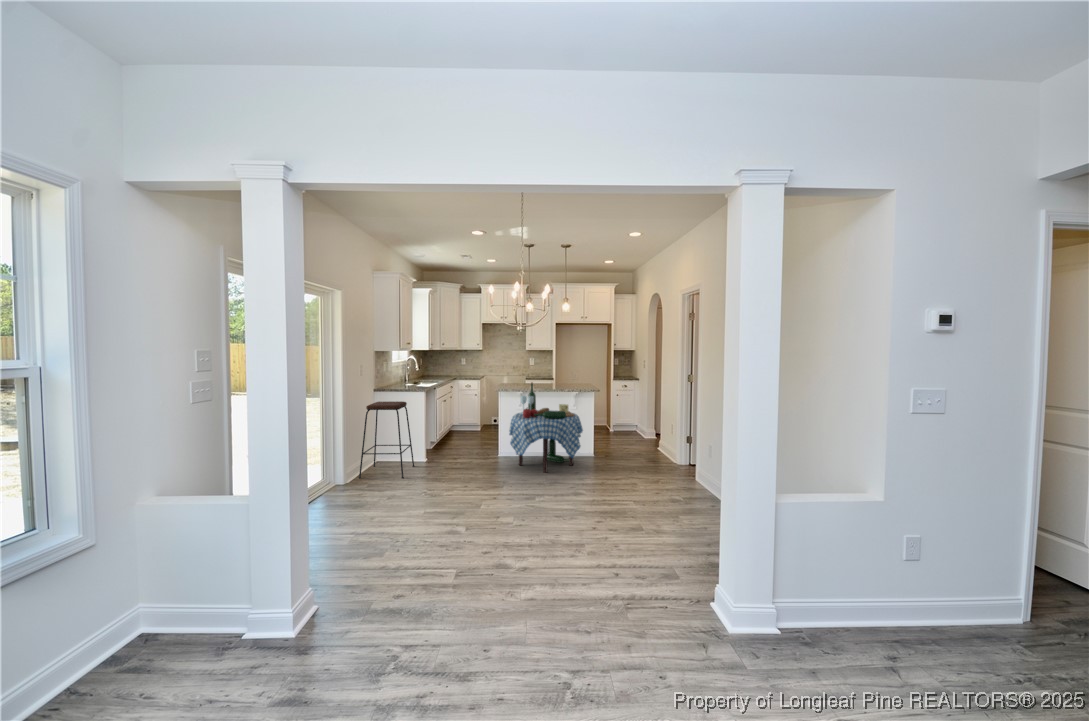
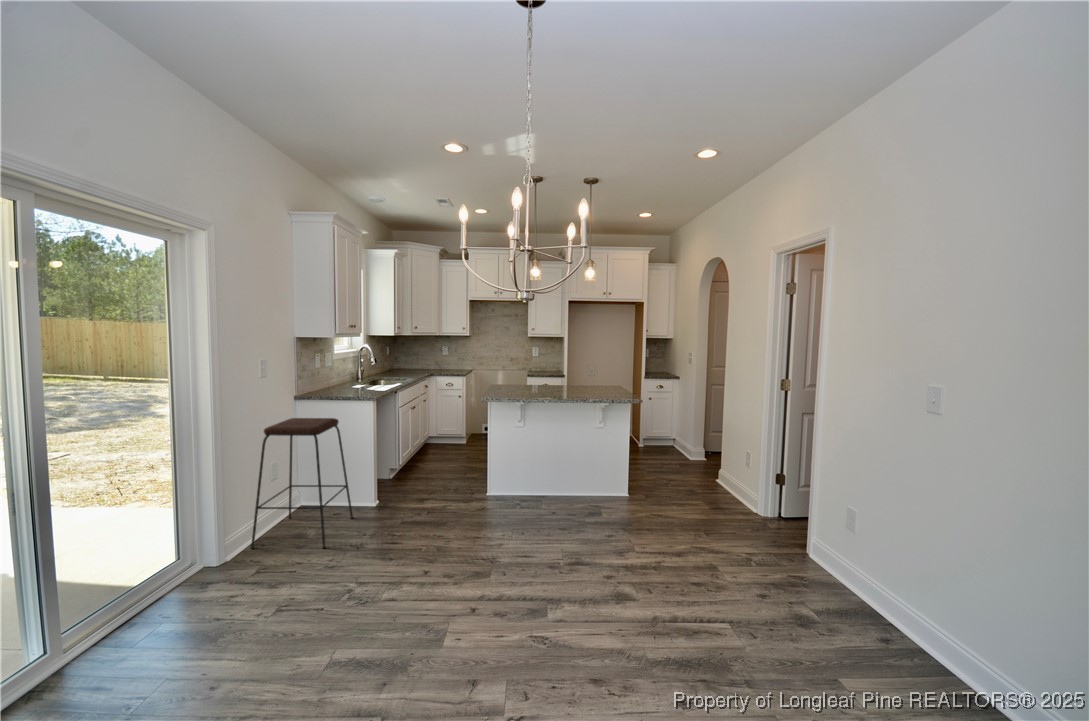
dining table: present [509,382,583,473] -> none [502,387,617,537]

